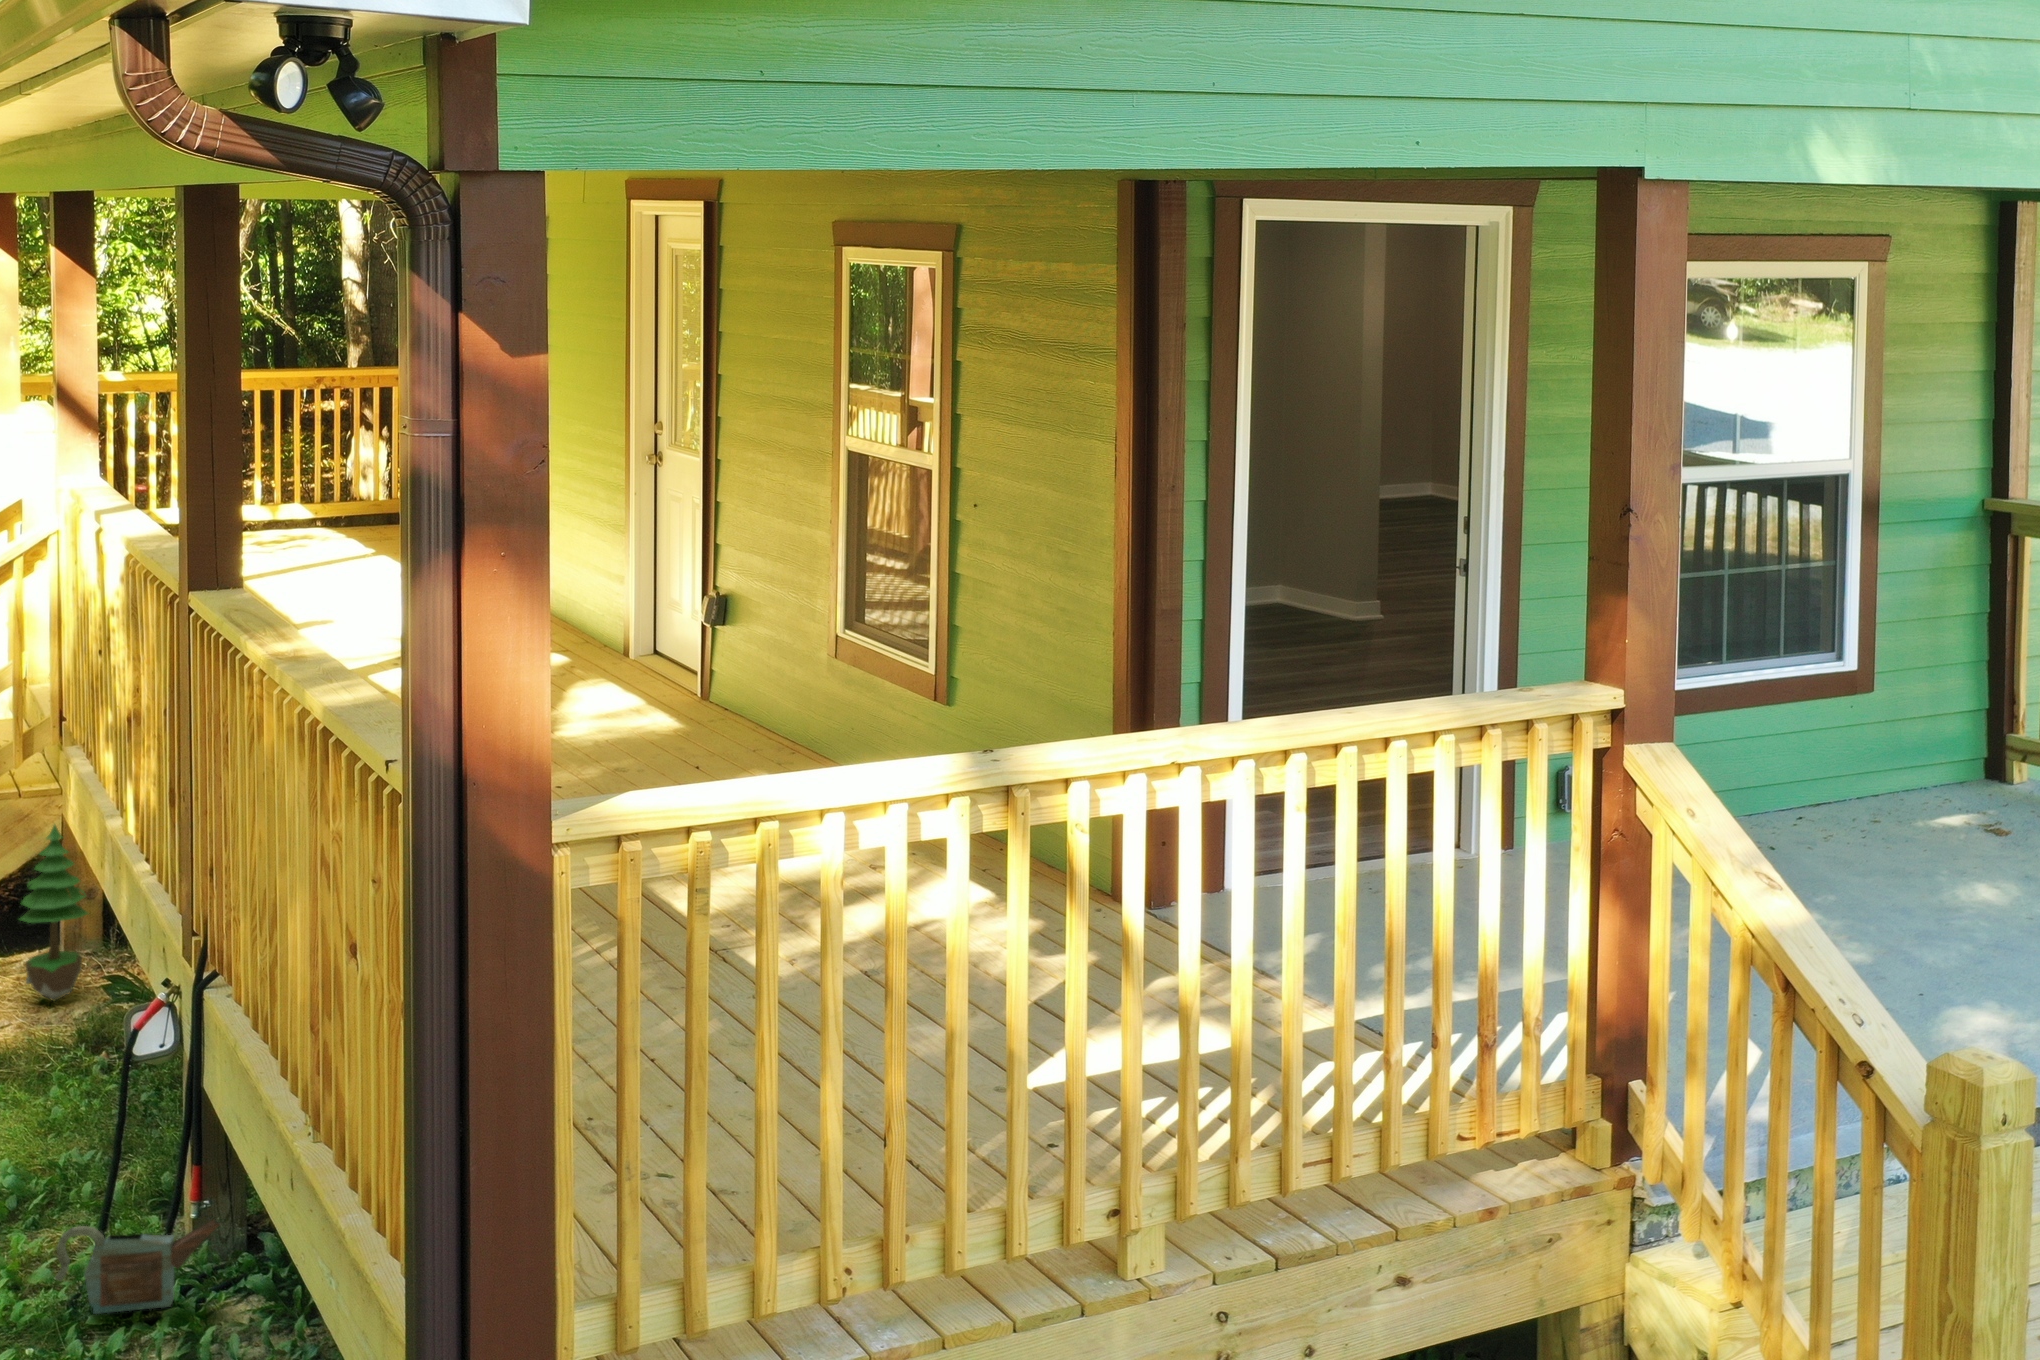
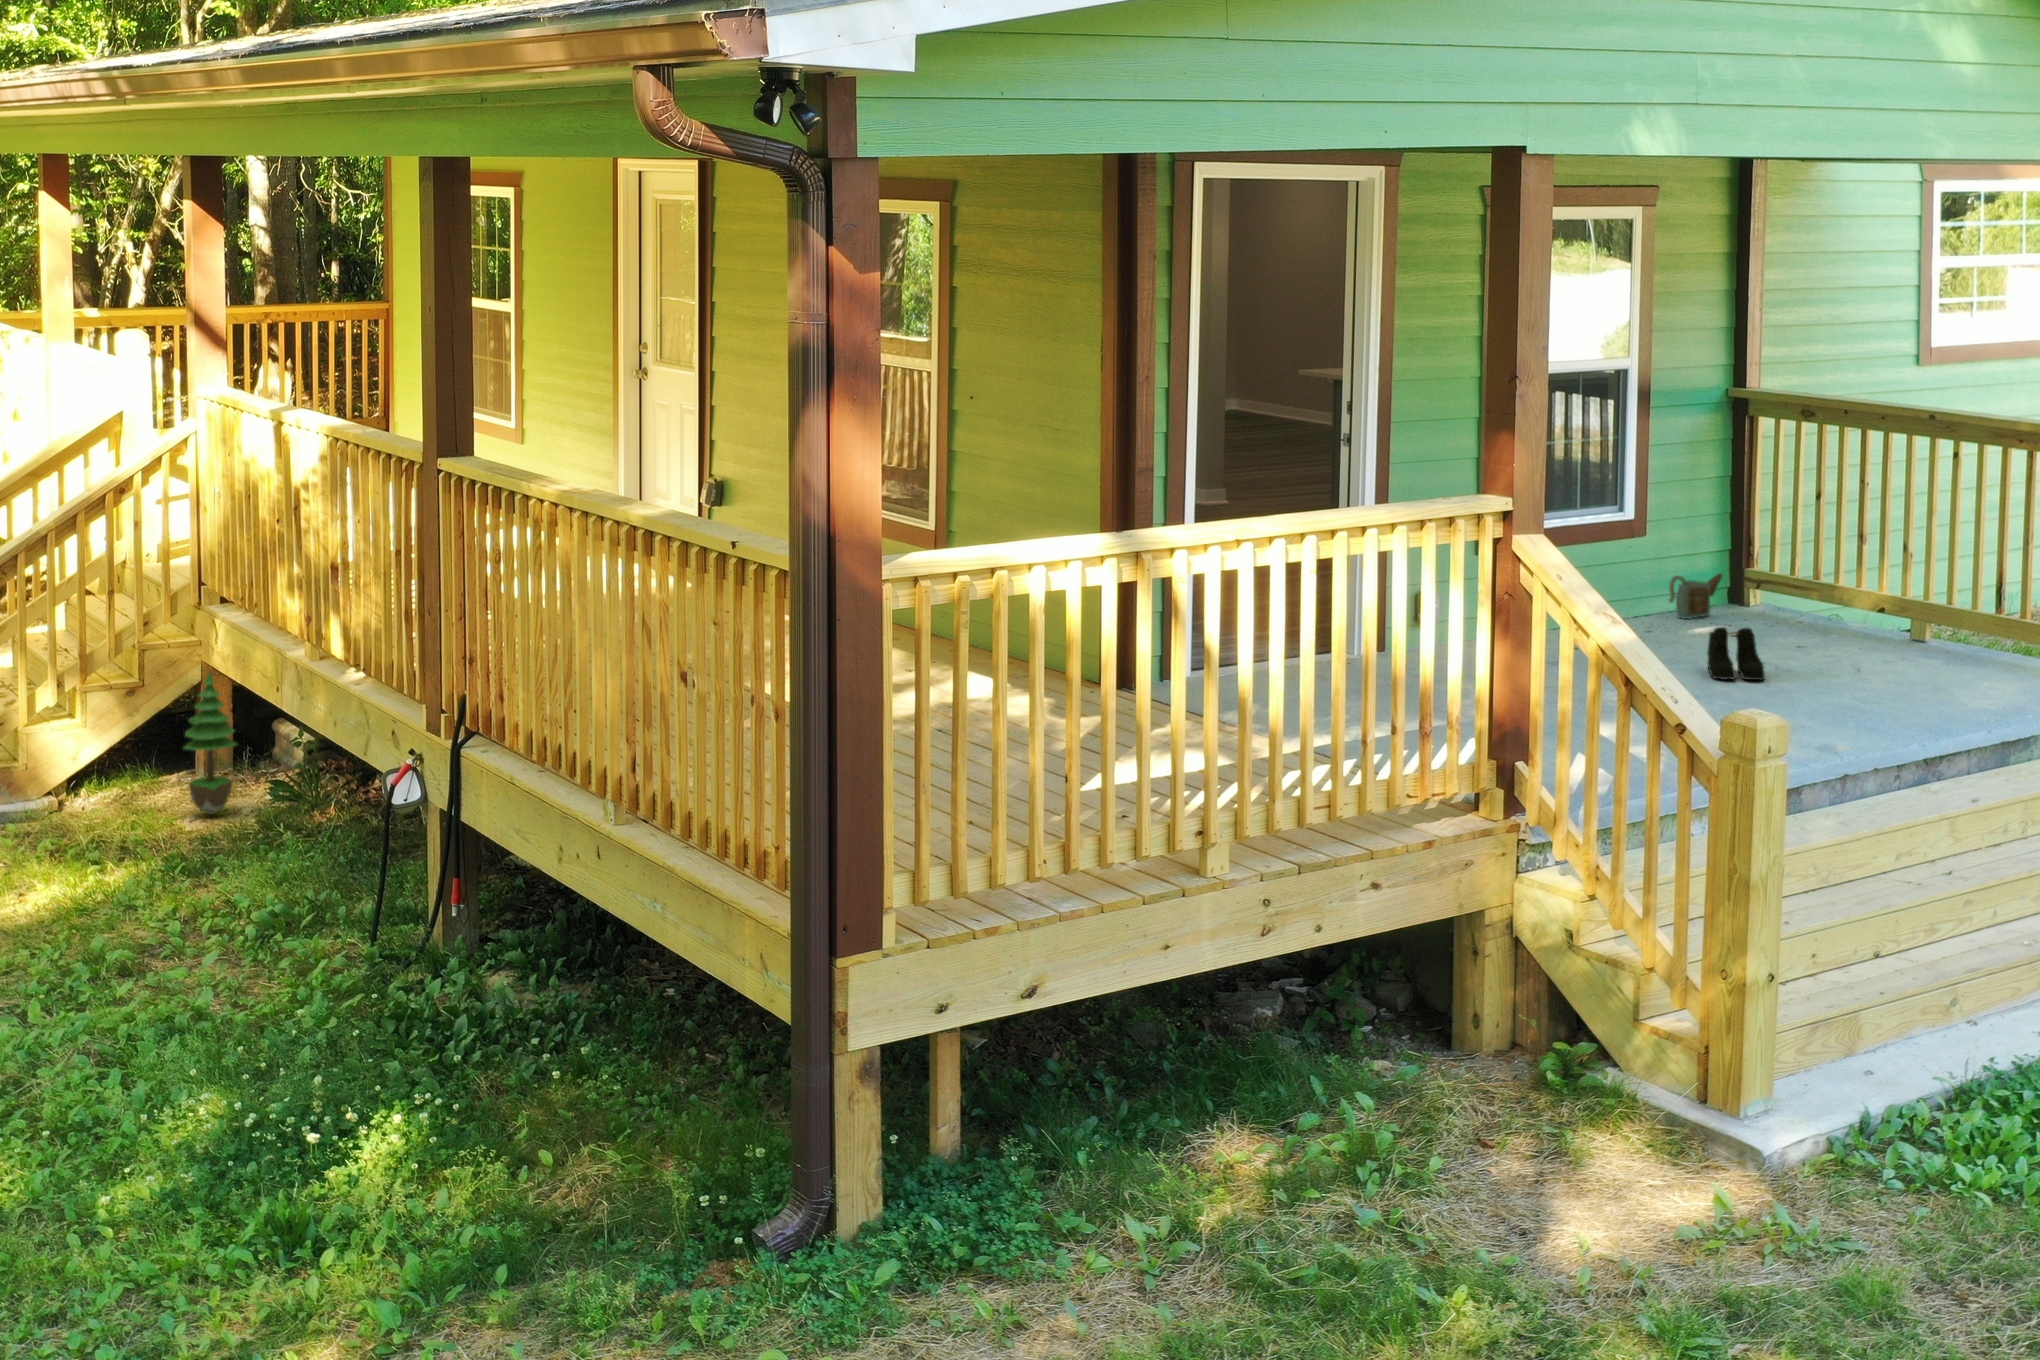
boots: none [1946,828,2024,906] -> present [1707,627,1765,680]
watering can: present [55,1219,221,1314] -> present [1669,573,1723,619]

